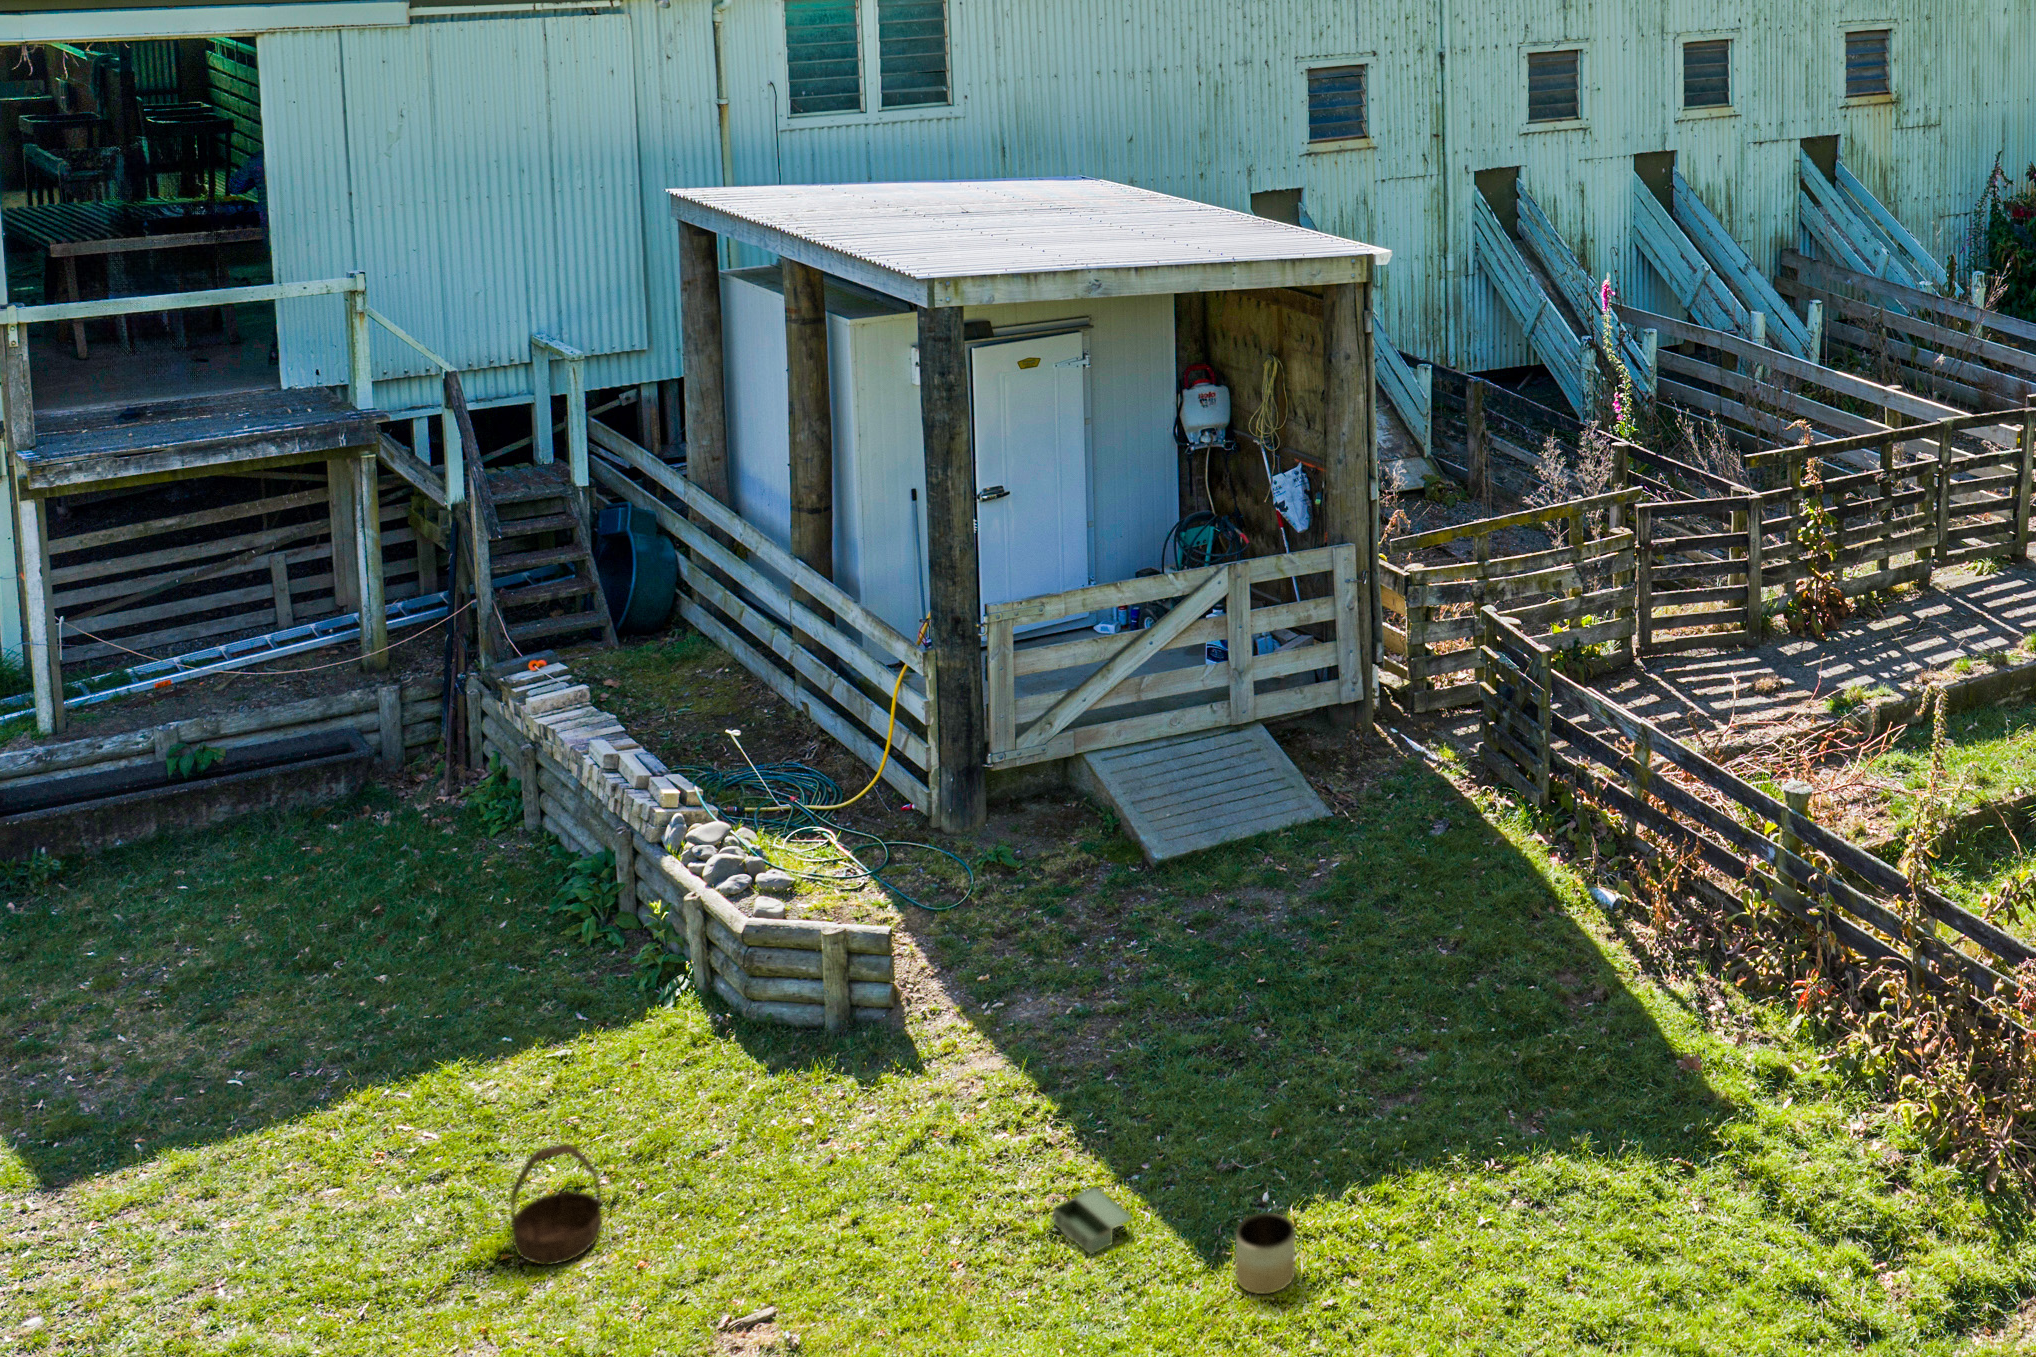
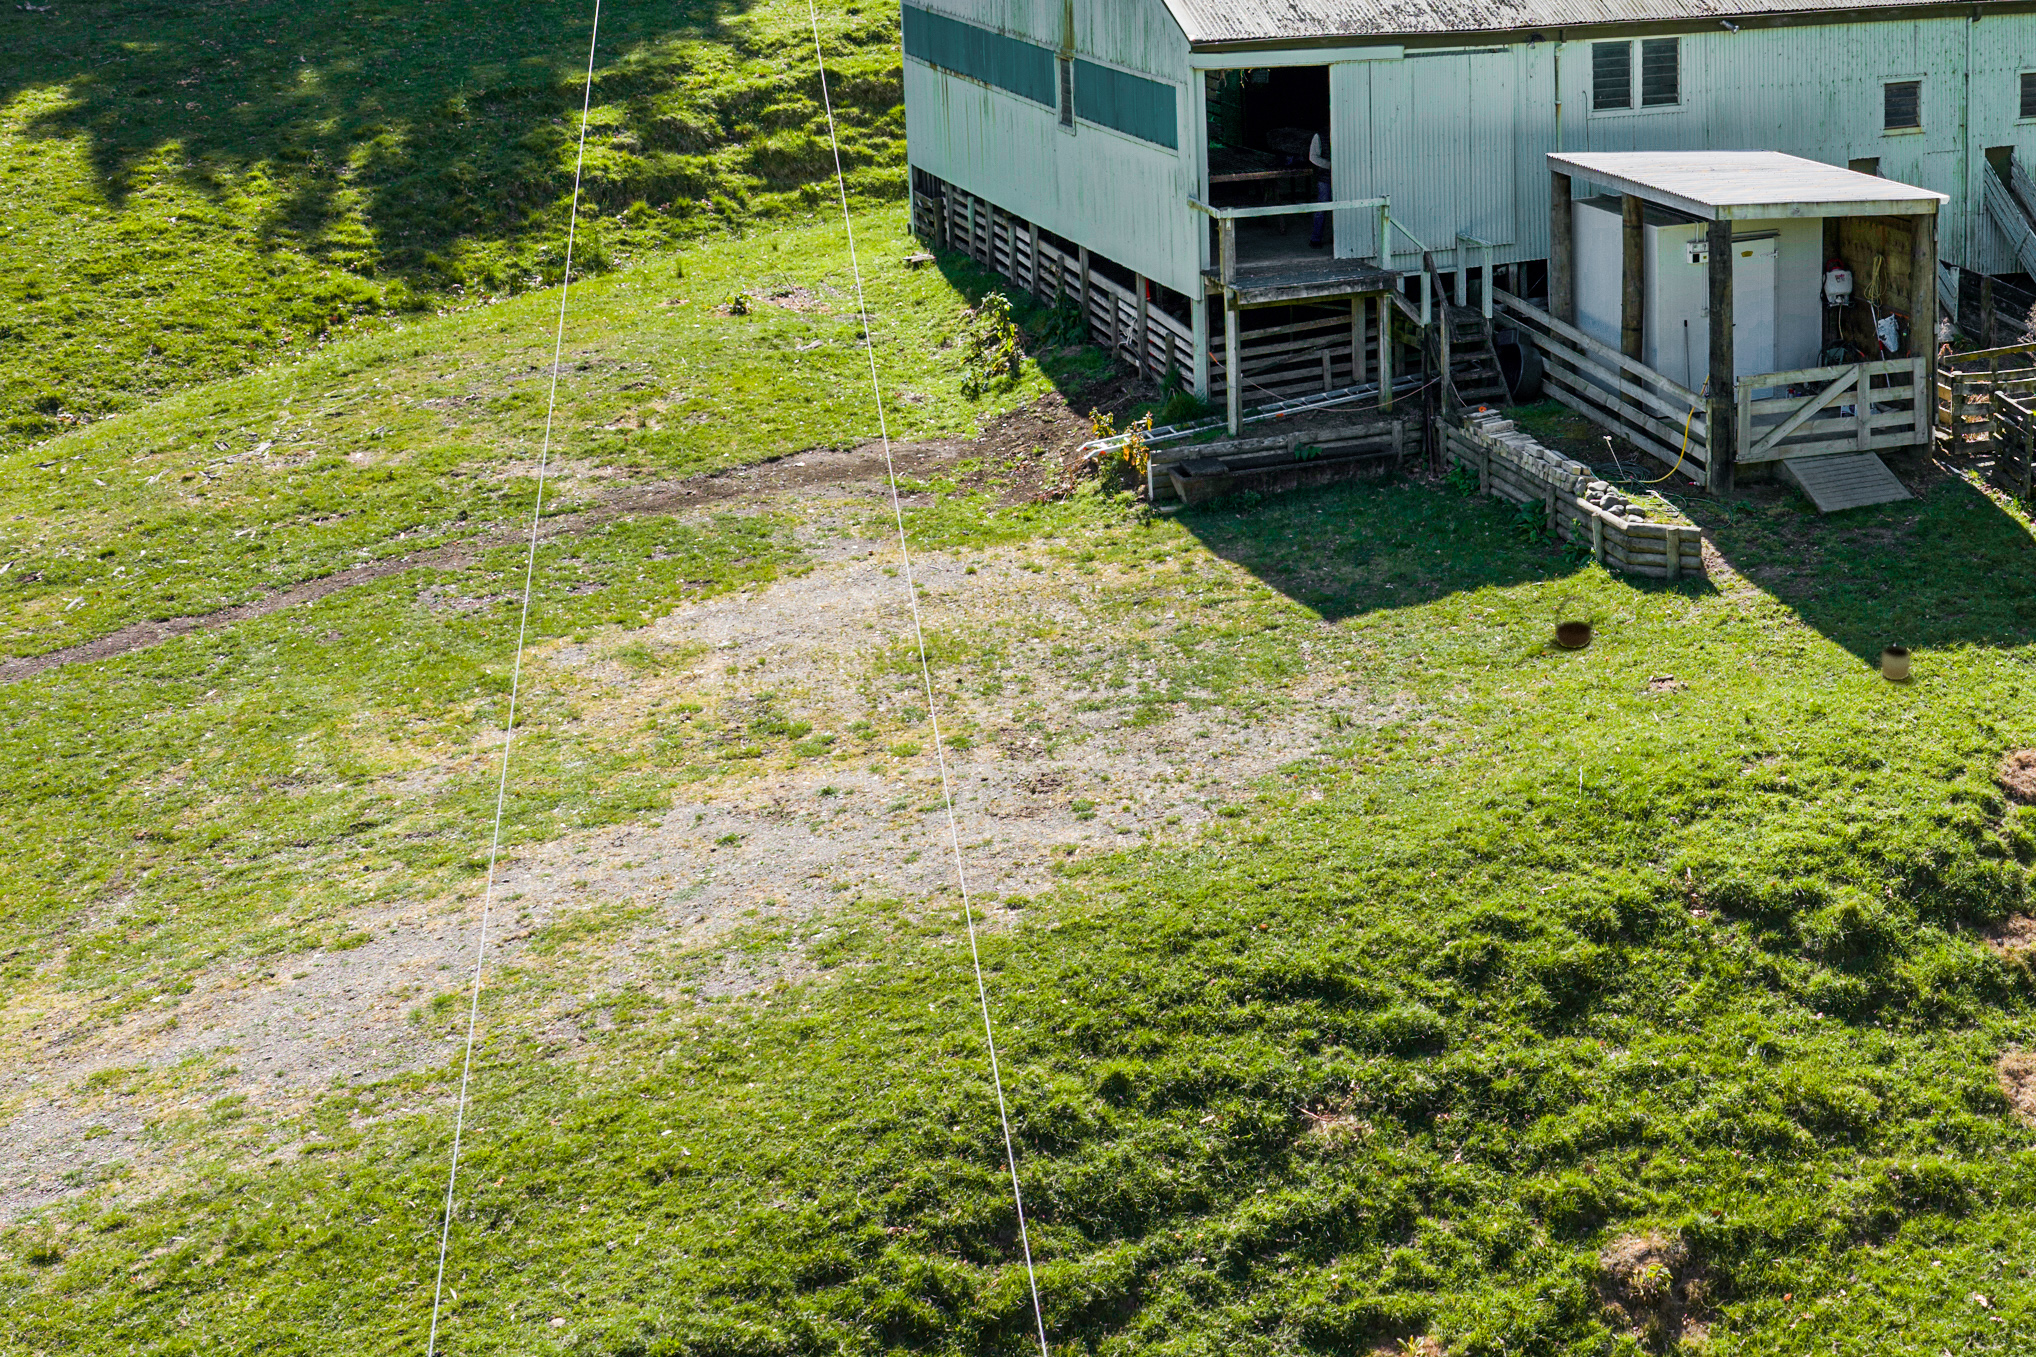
toolbox: present [1053,1187,1132,1254] -> none [1795,636,1832,662]

